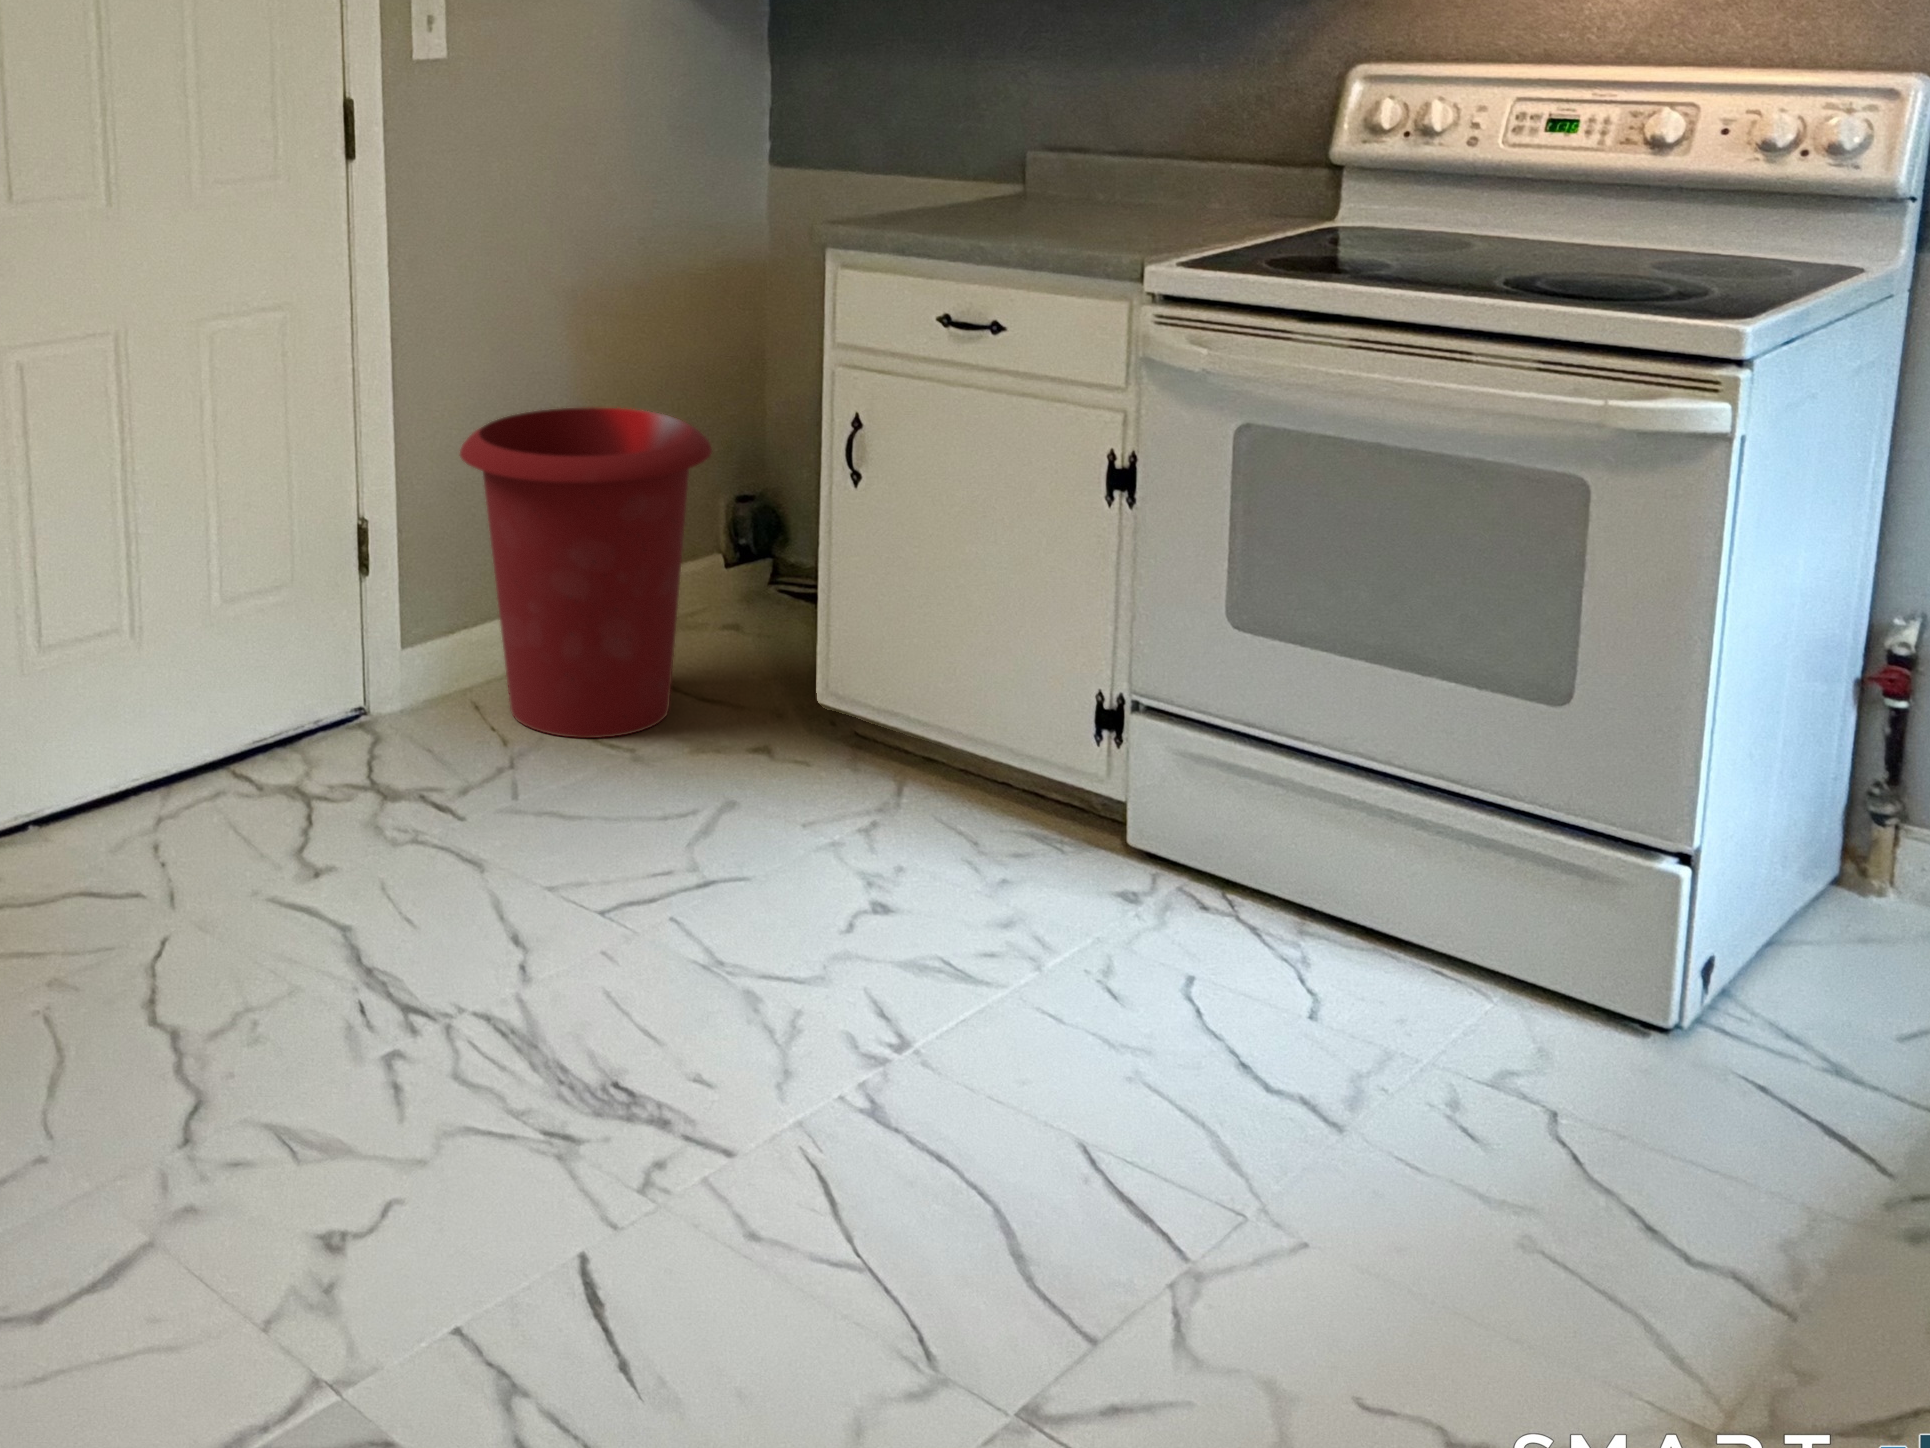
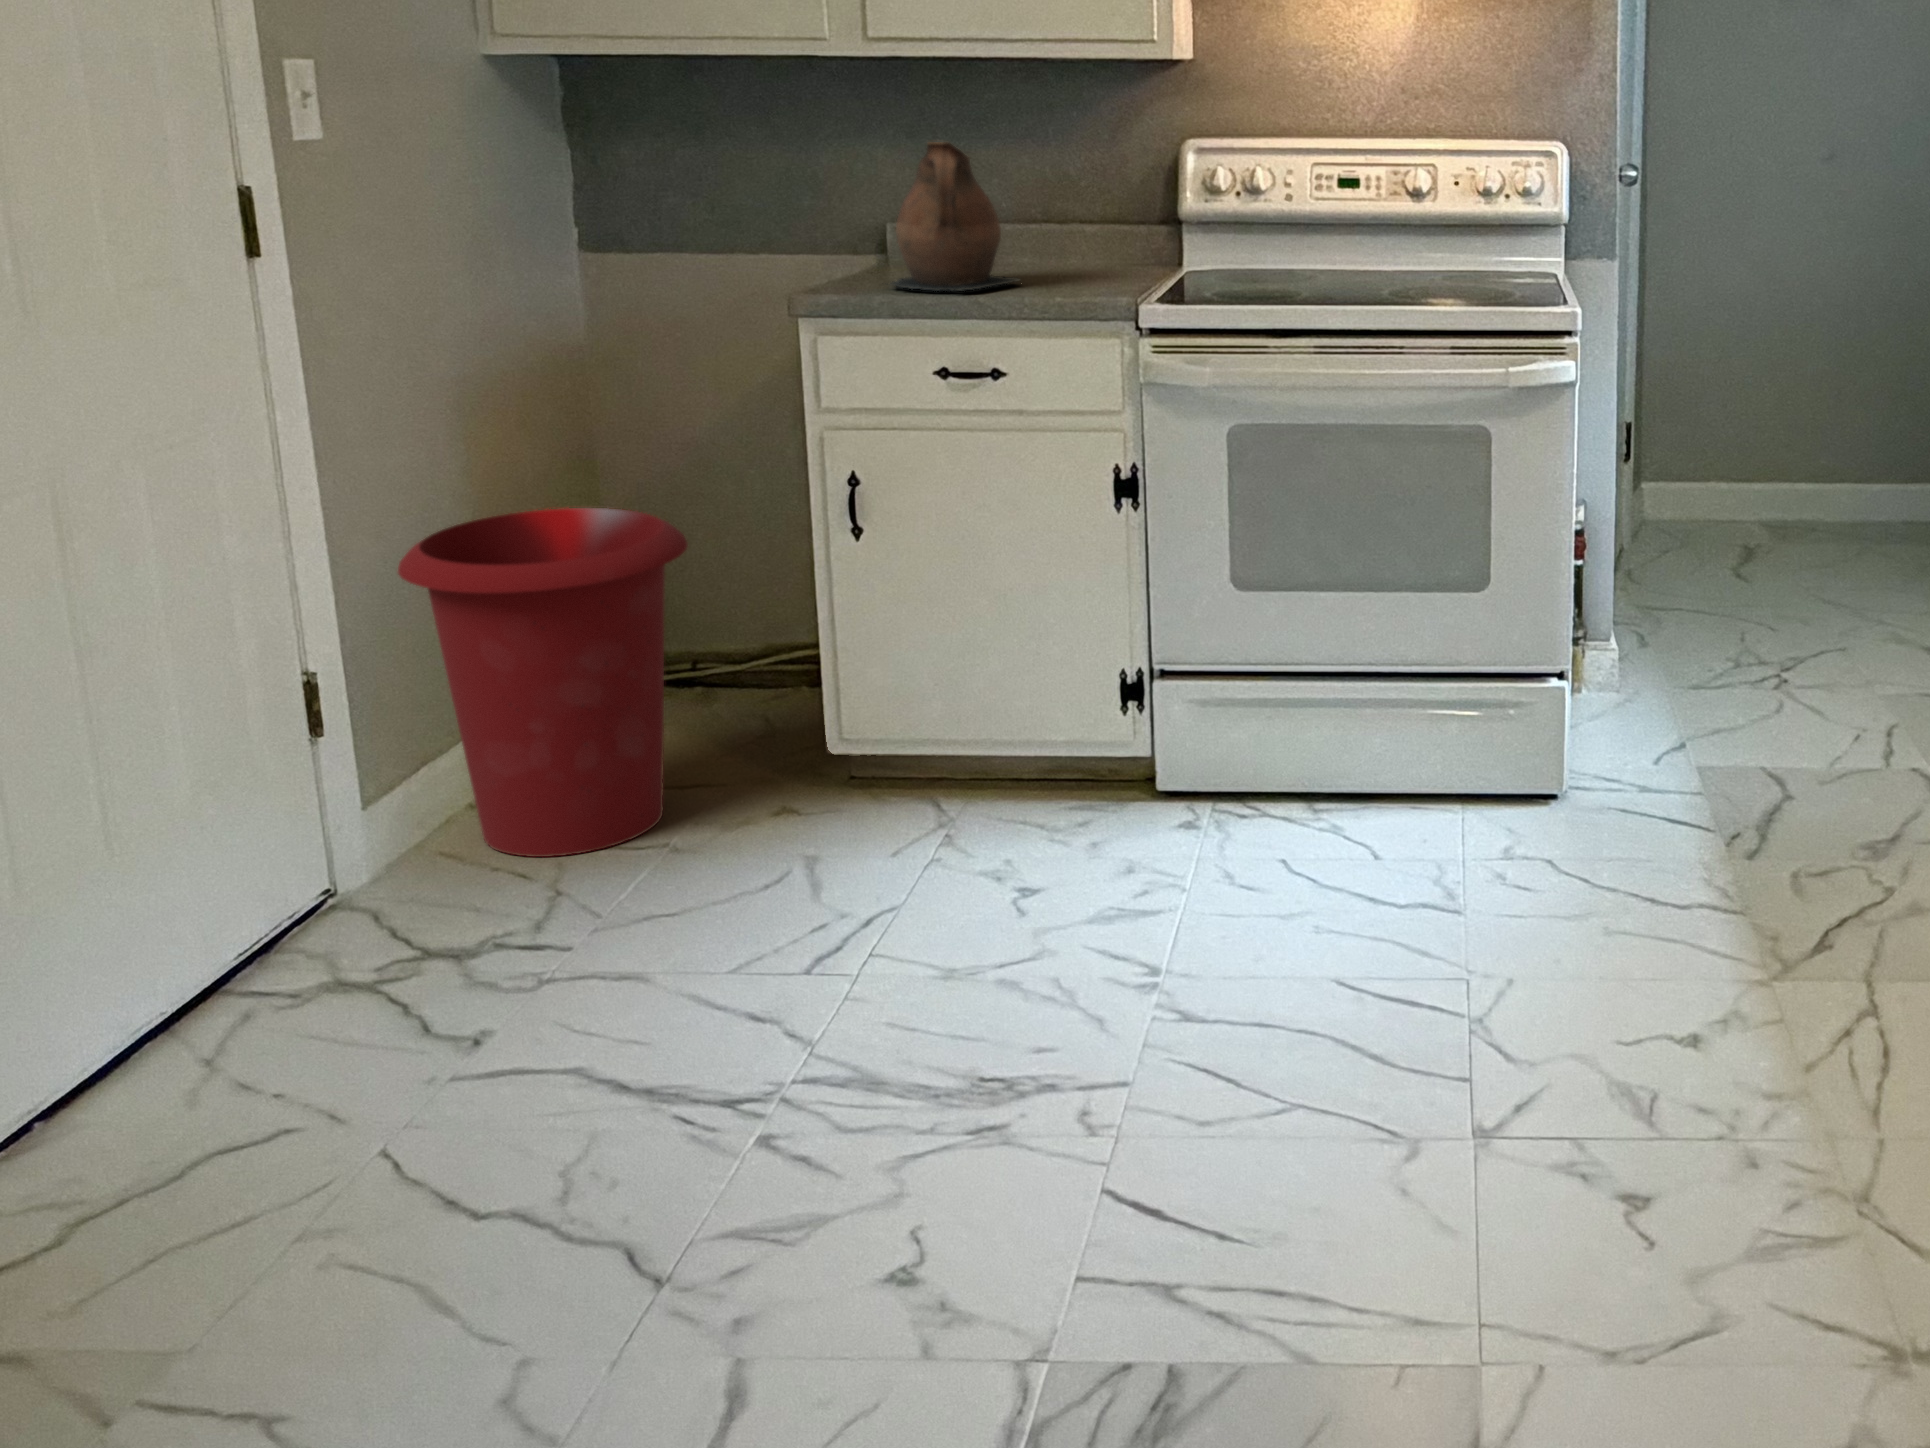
ceramic pitcher: none [927,63,1085,230] -> present [890,142,1020,291]

